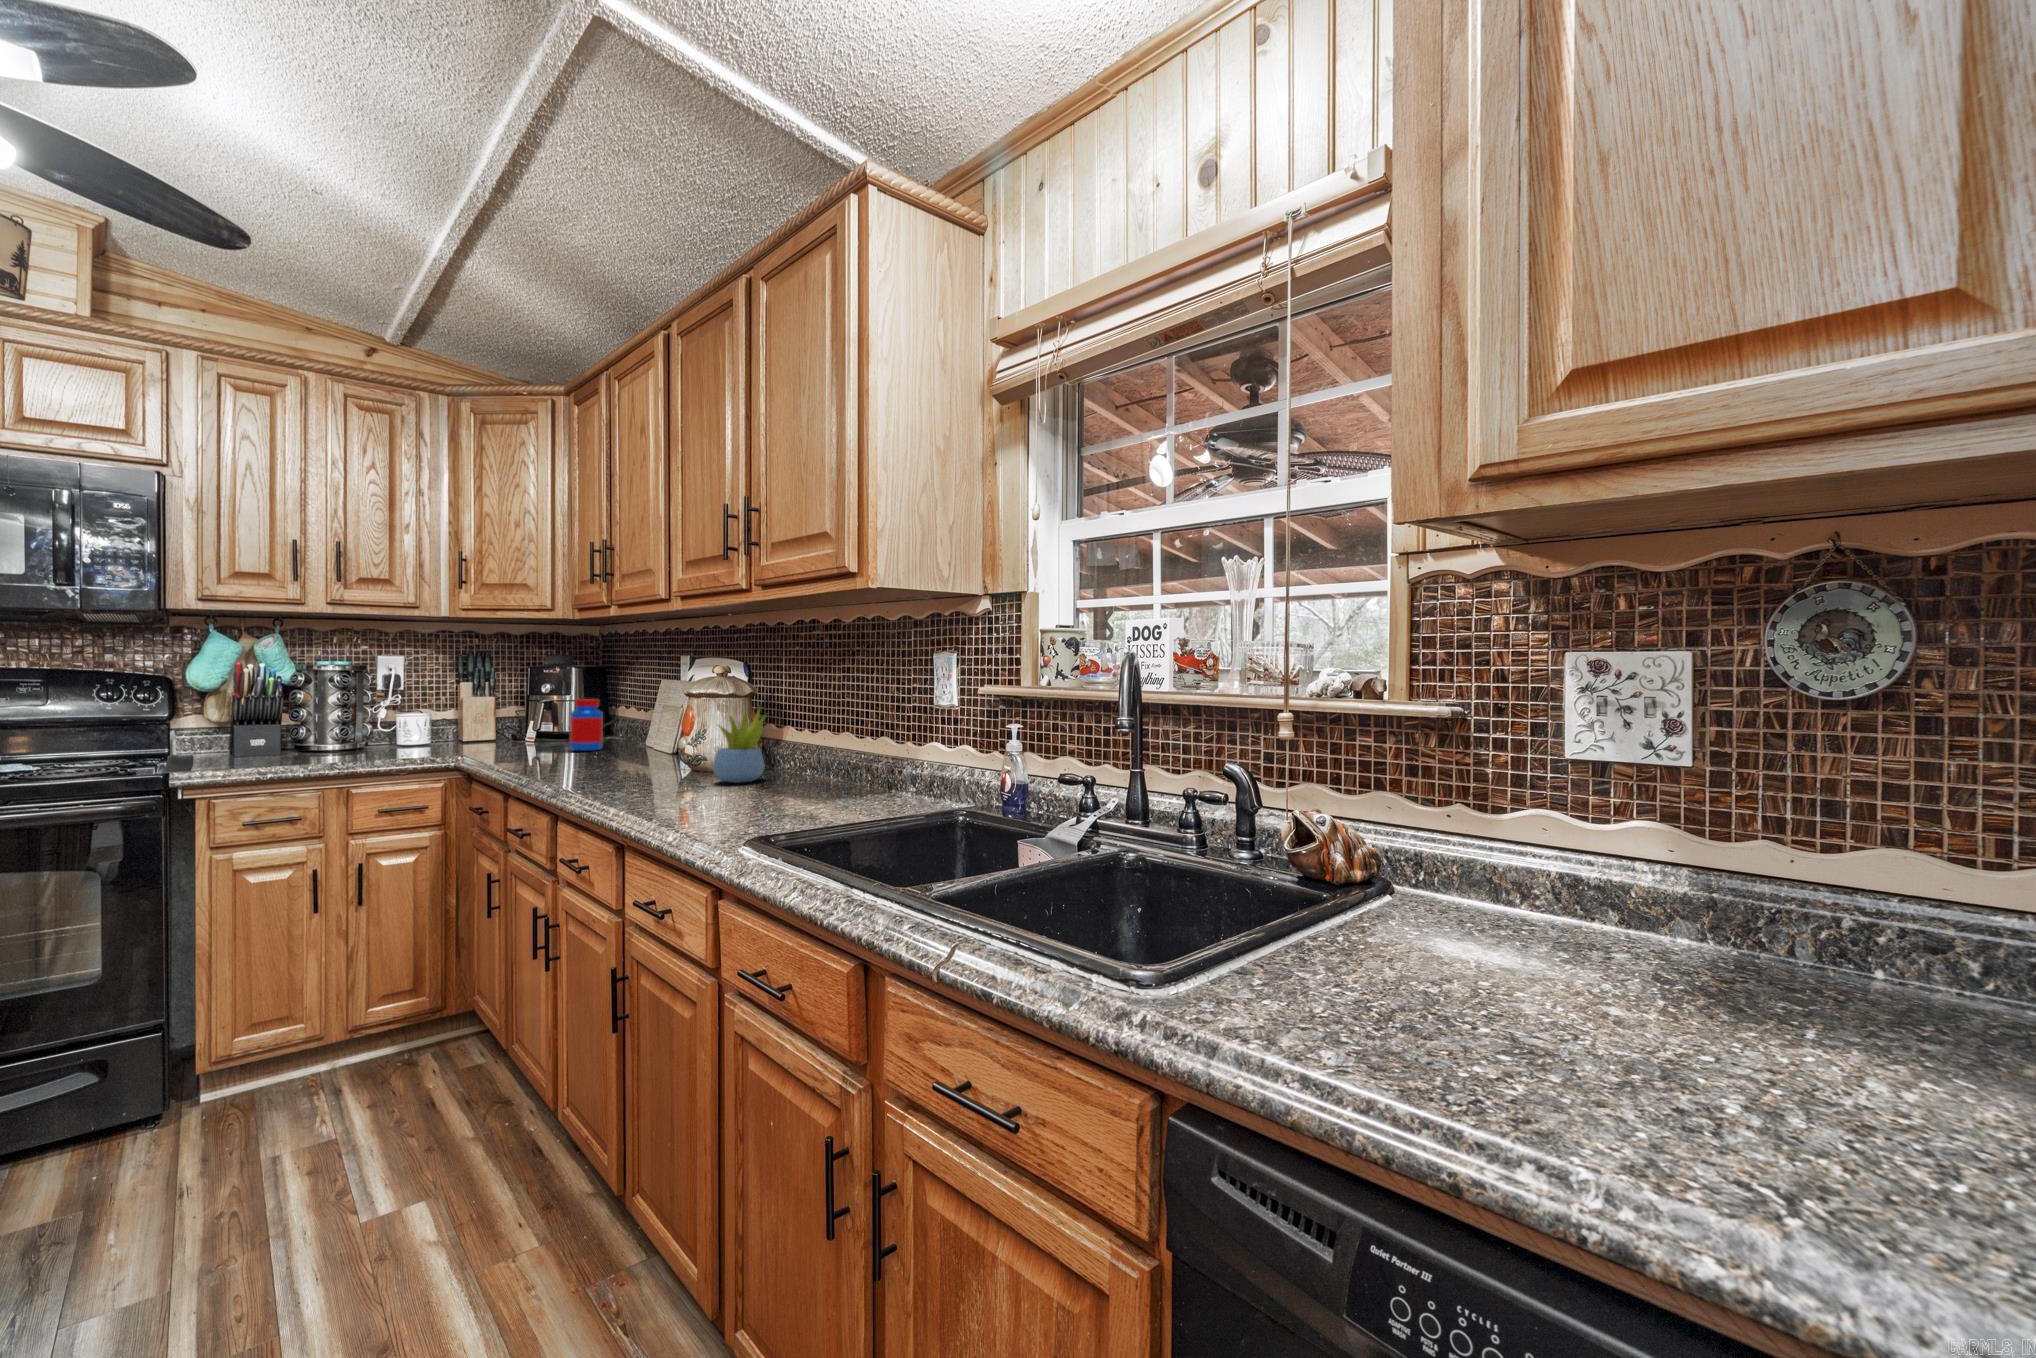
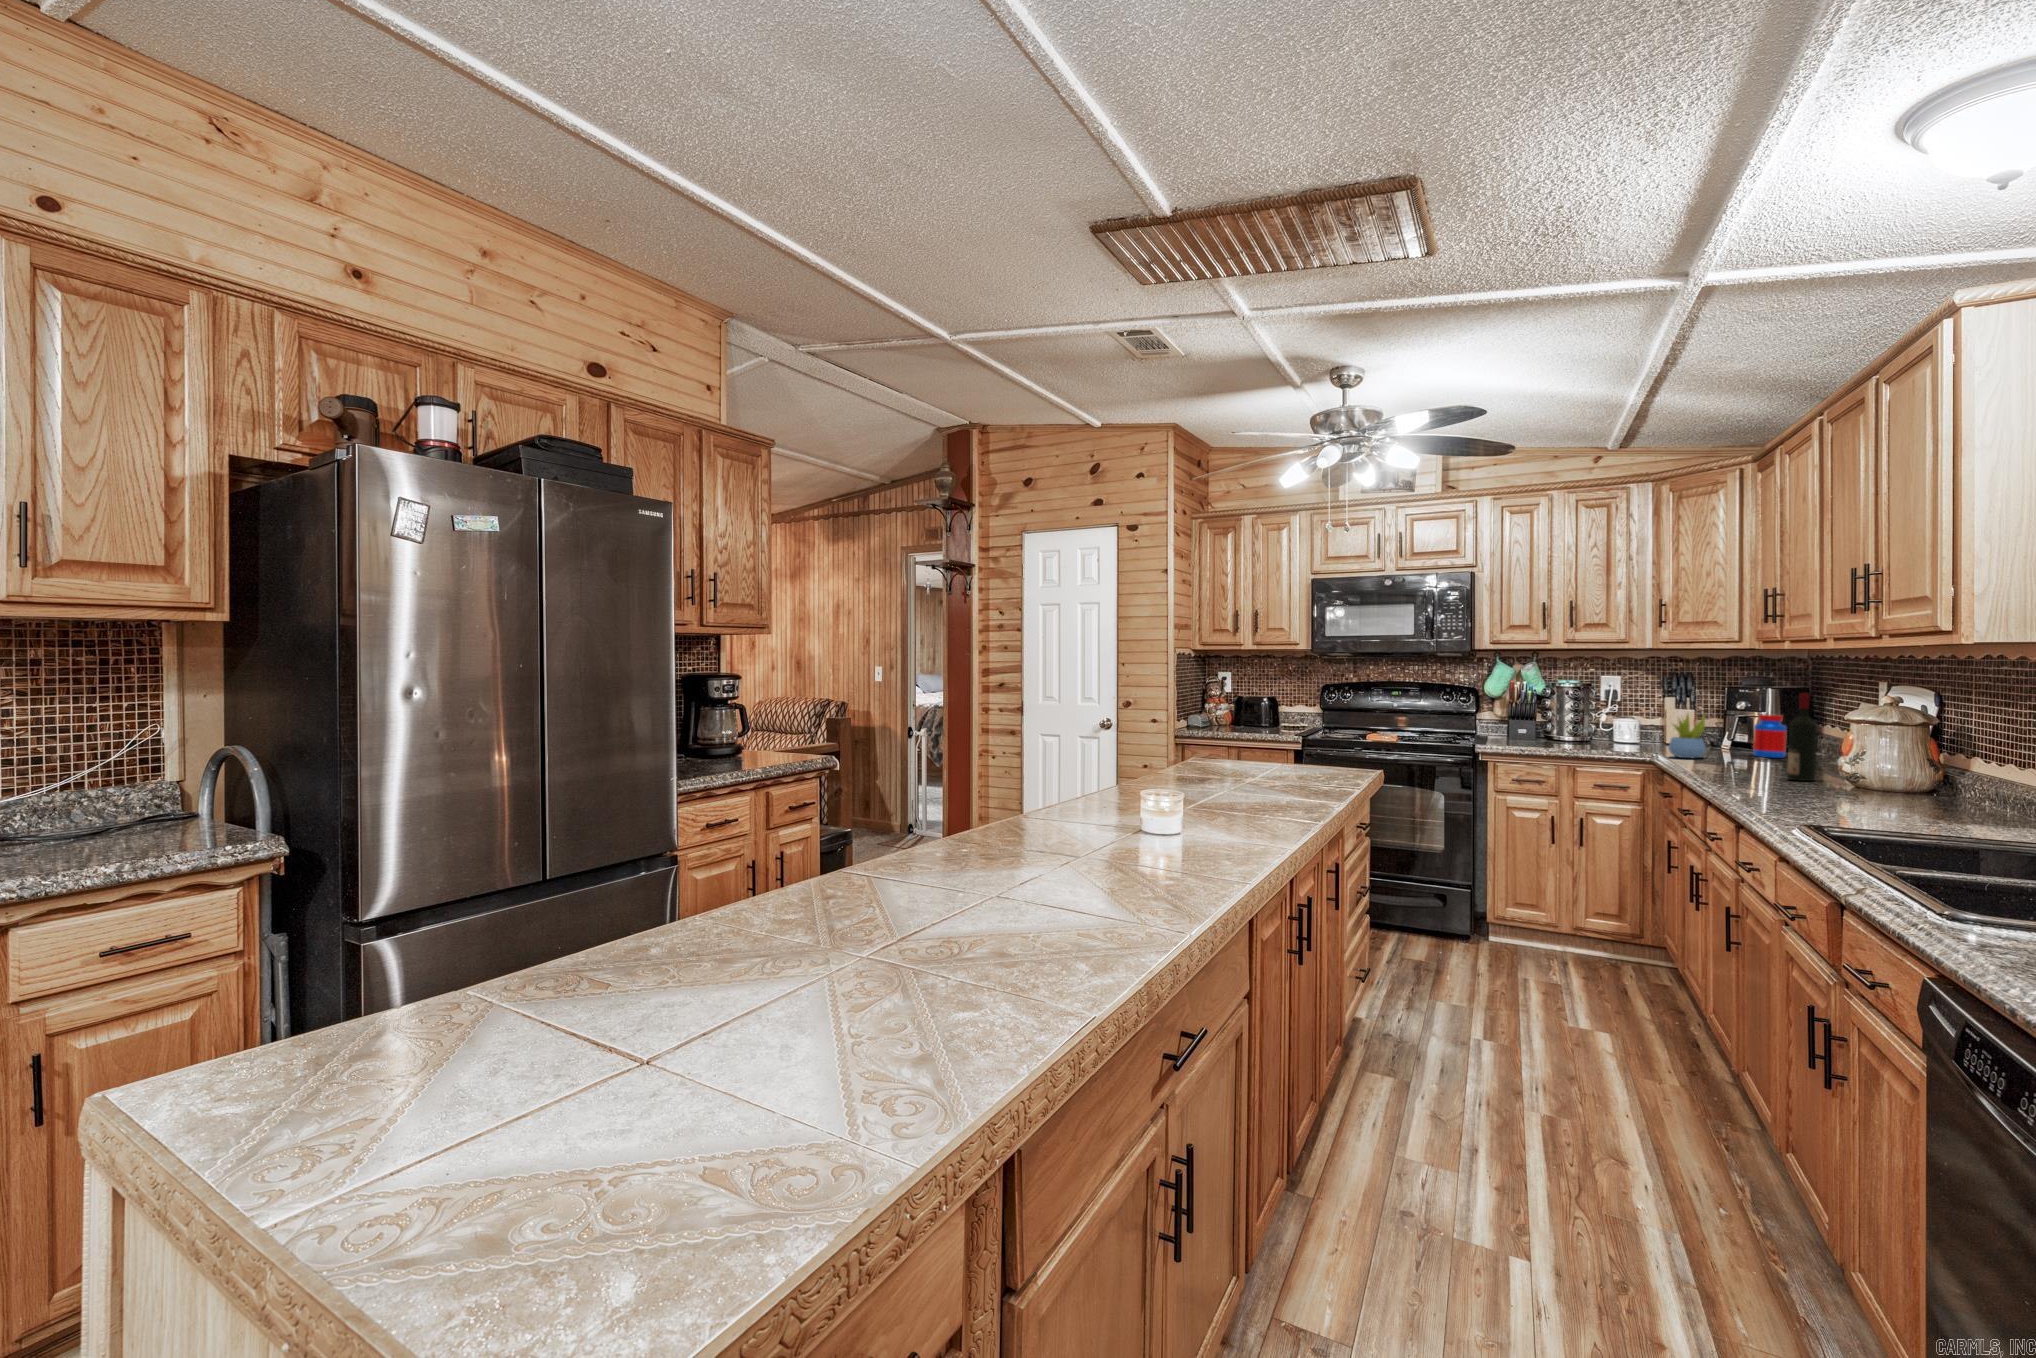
wine bottle: none [631,667,660,774] -> present [1787,693,1817,781]
succulent plant: present [713,708,765,782] -> present [1668,715,1706,758]

